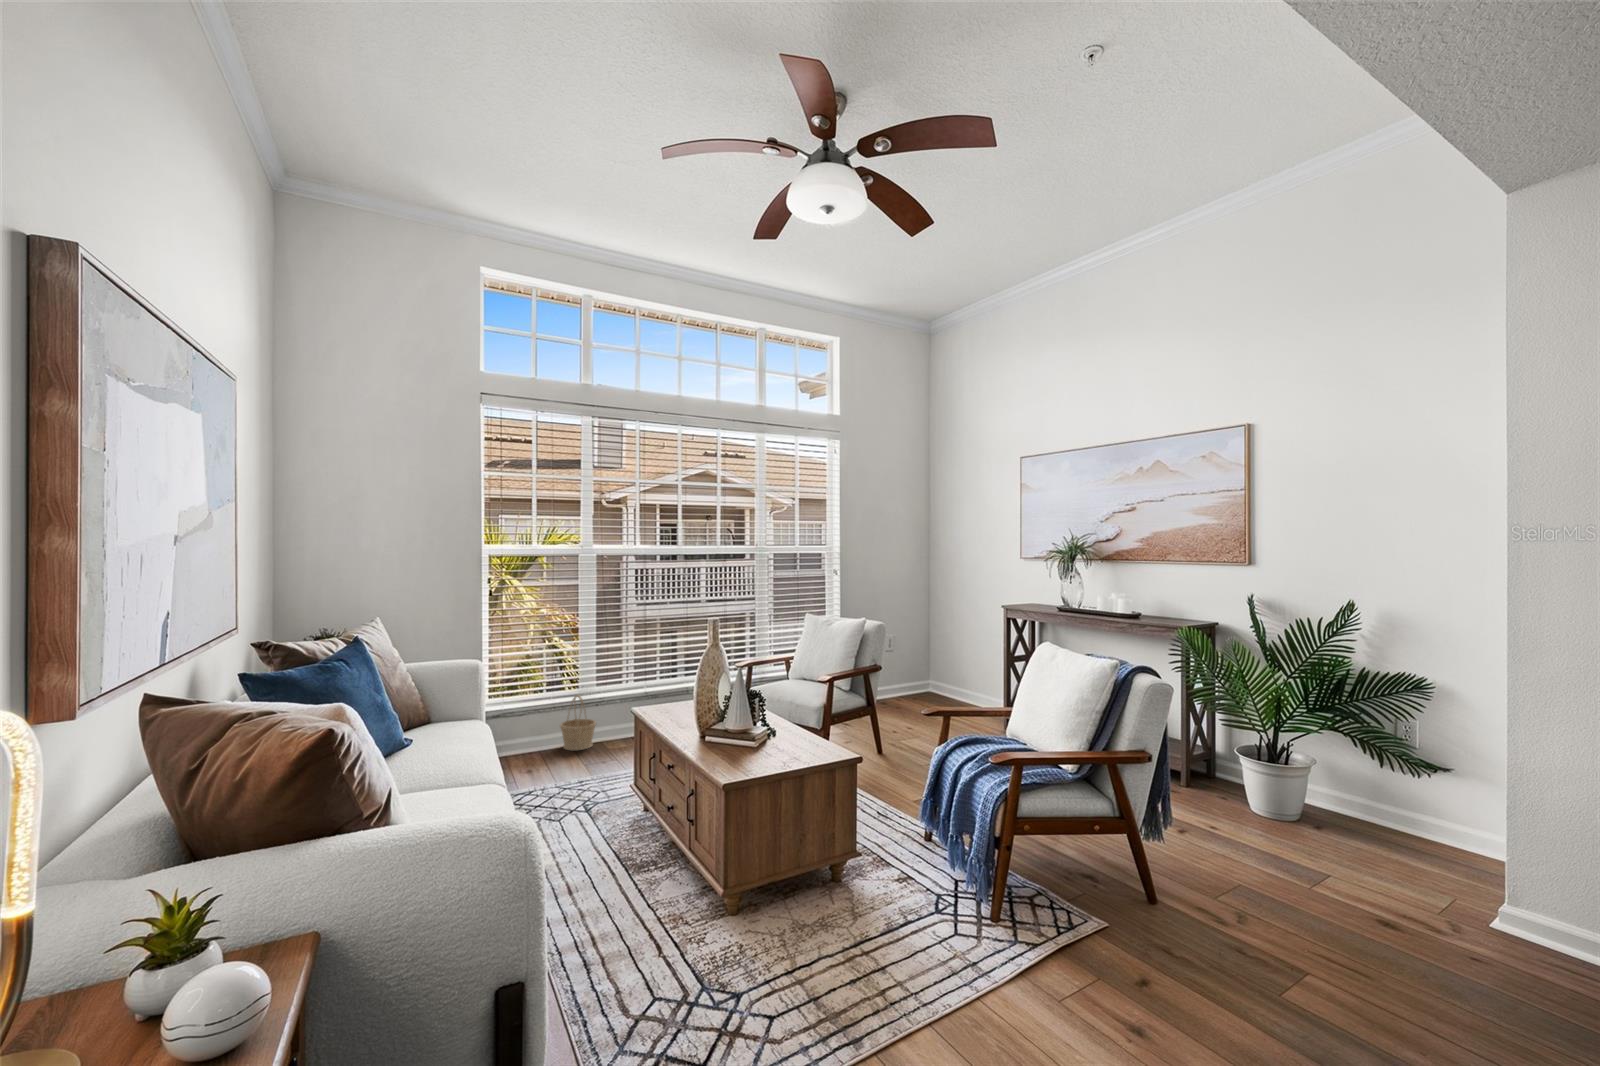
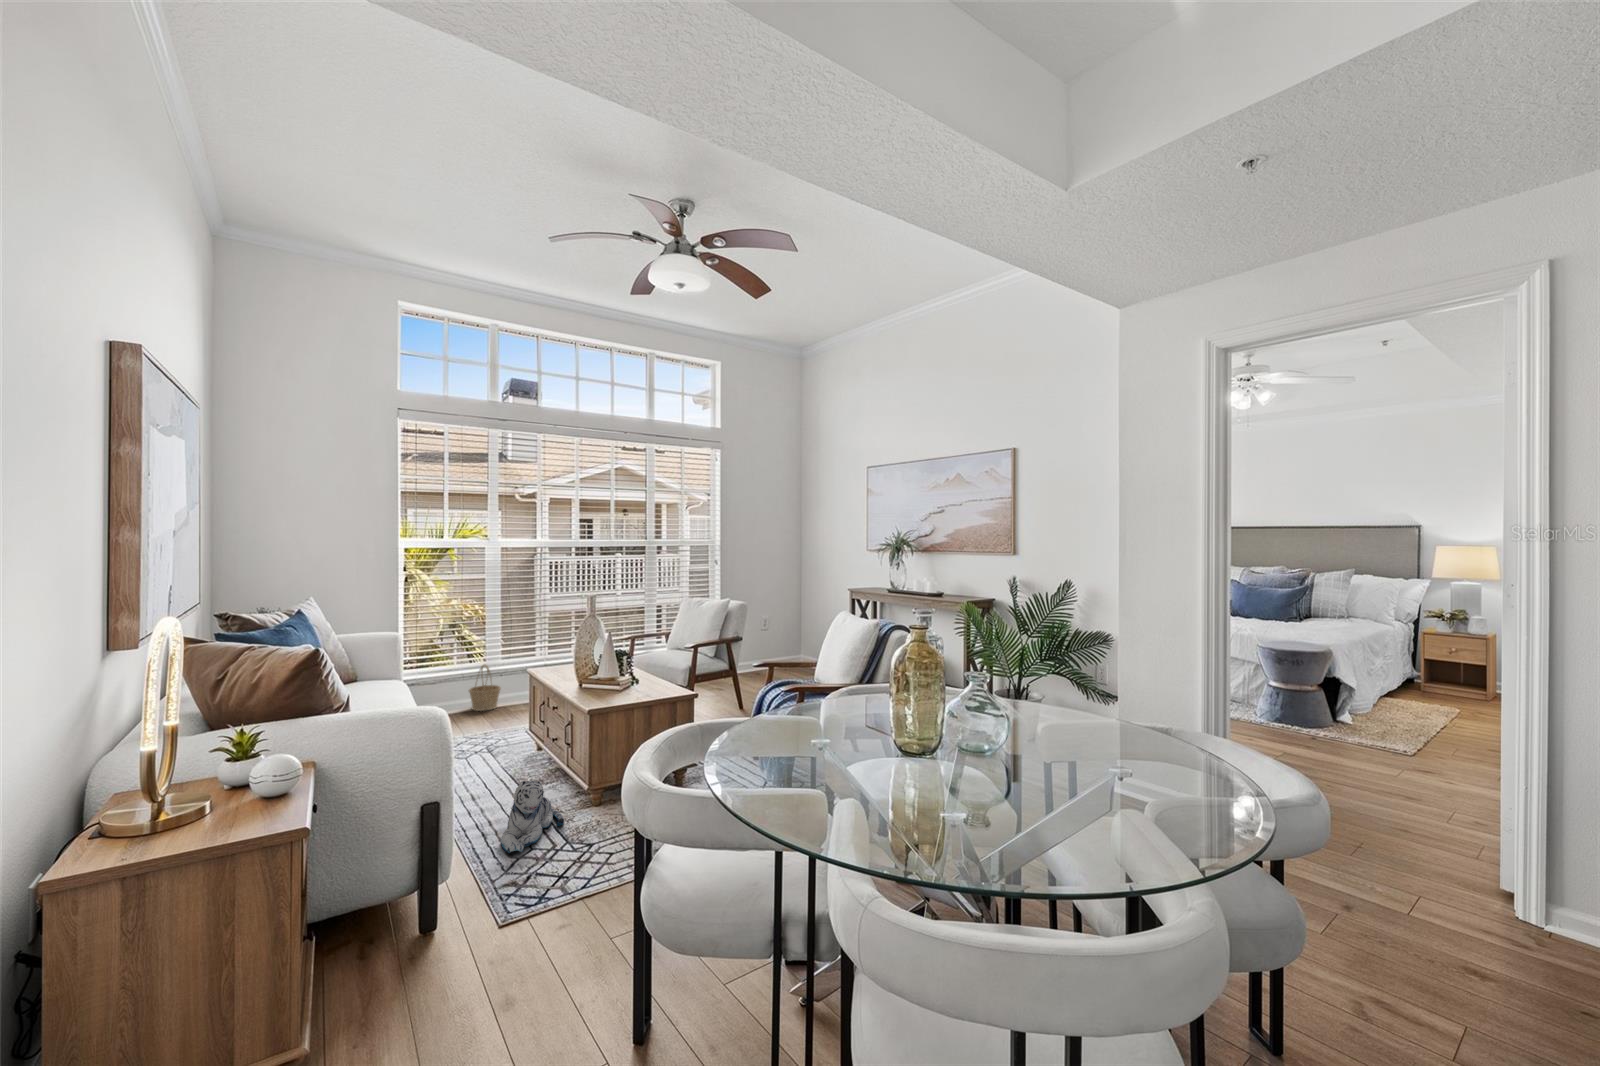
plush toy: none [610,888,693,1004] -> present [501,781,564,854]

